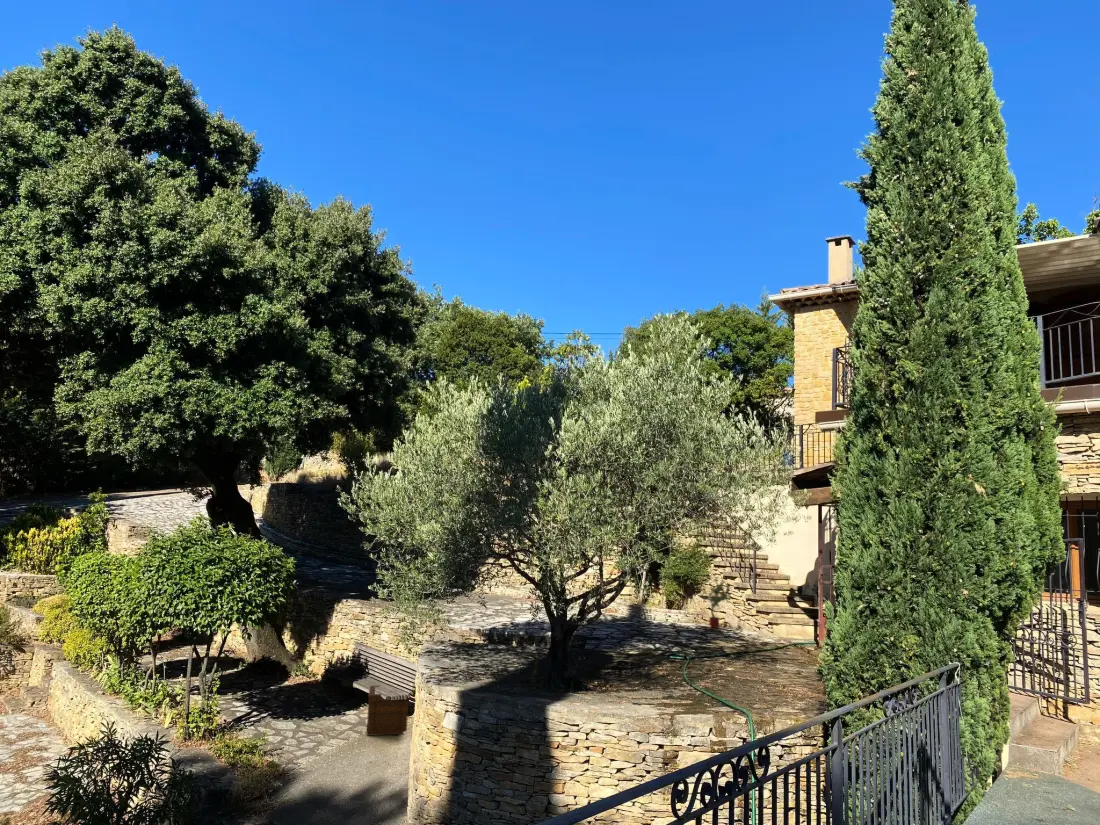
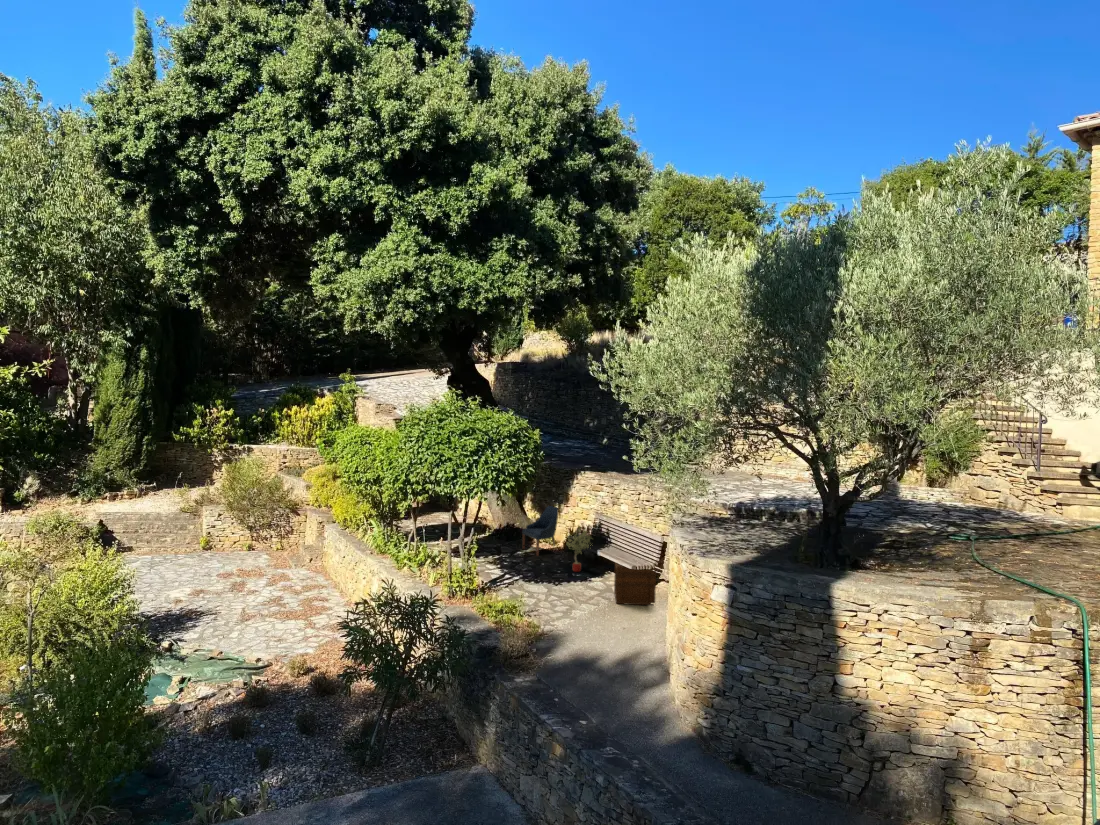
potted tree: present [701,577,731,628] -> present [567,528,591,572]
chair: none [279,632,320,688] -> present [522,506,559,556]

